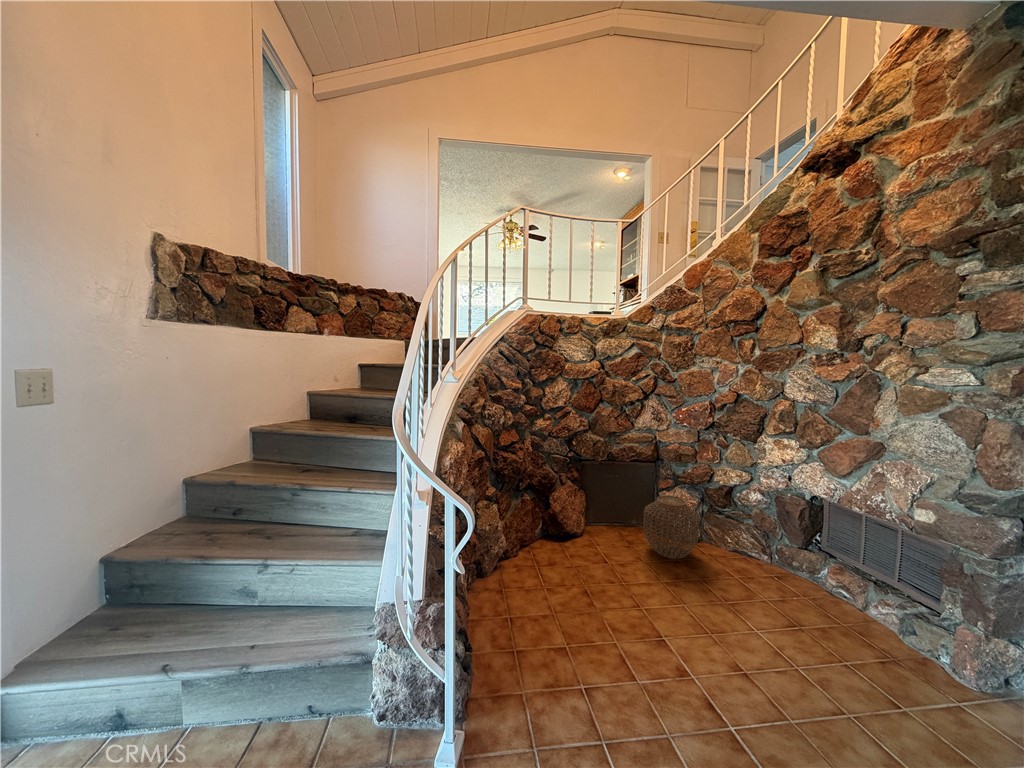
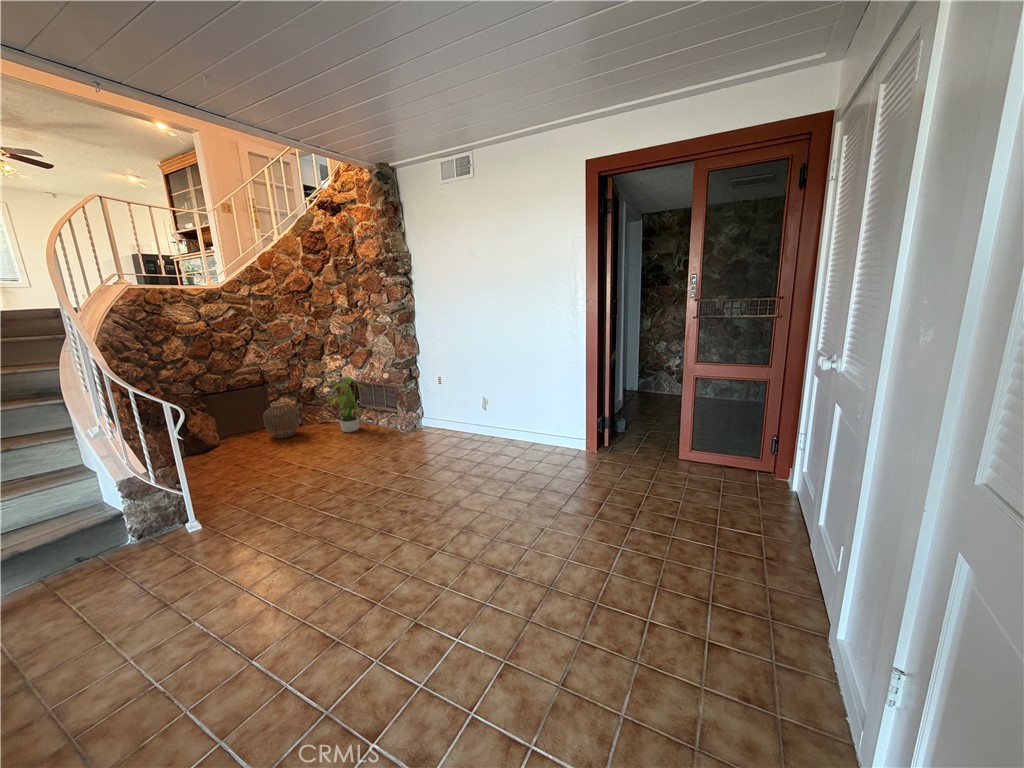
potted plant: none [757,480,852,605] -> present [326,377,366,432]

